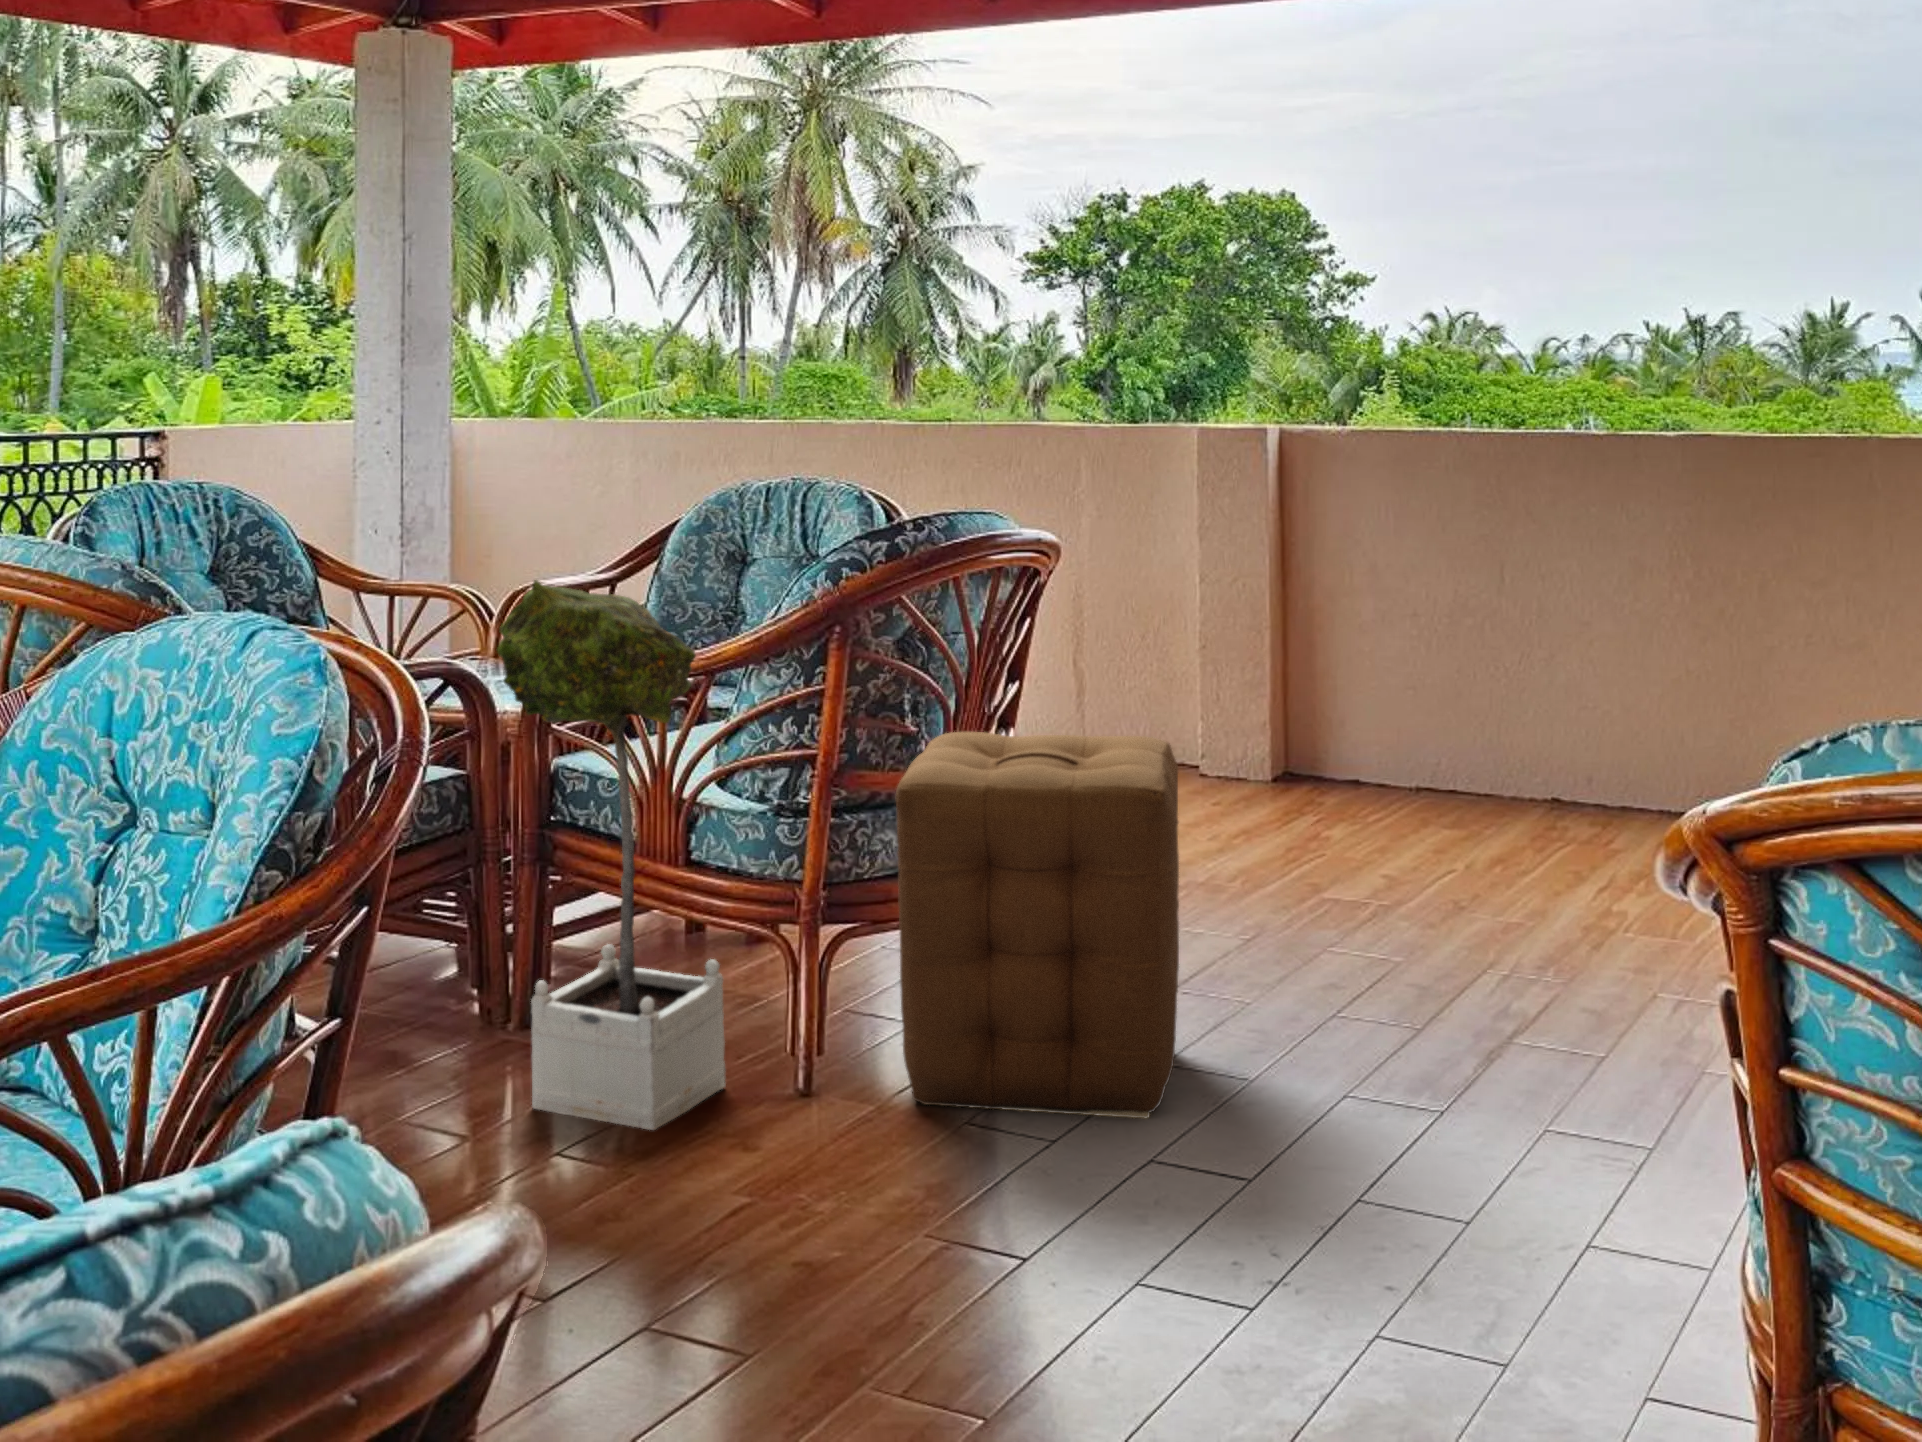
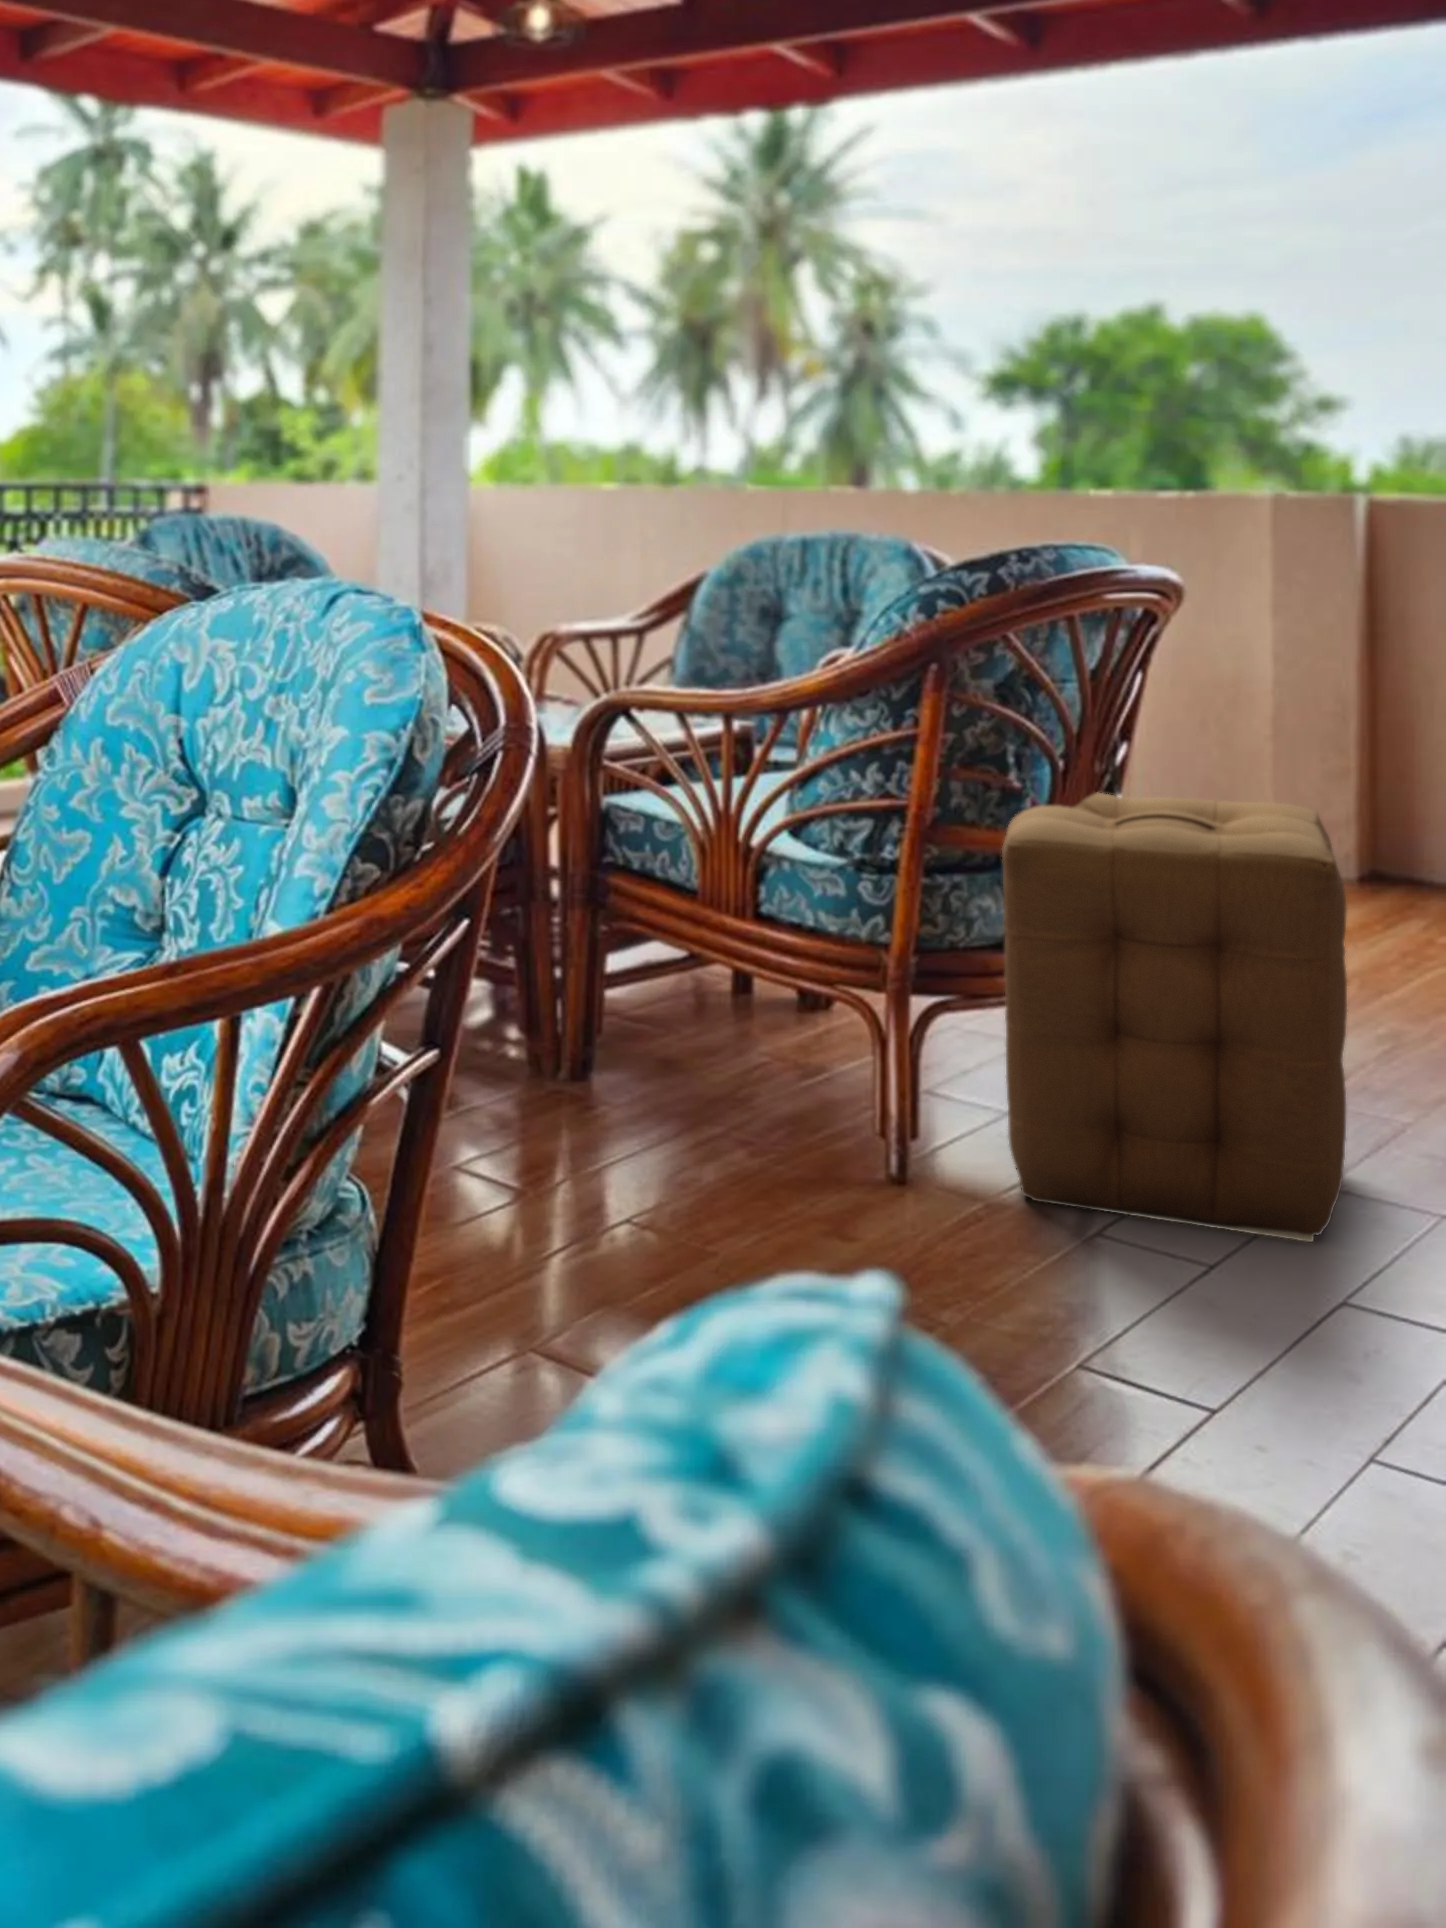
potted tree: present [497,580,725,1130] -> none [559,601,804,1204]

